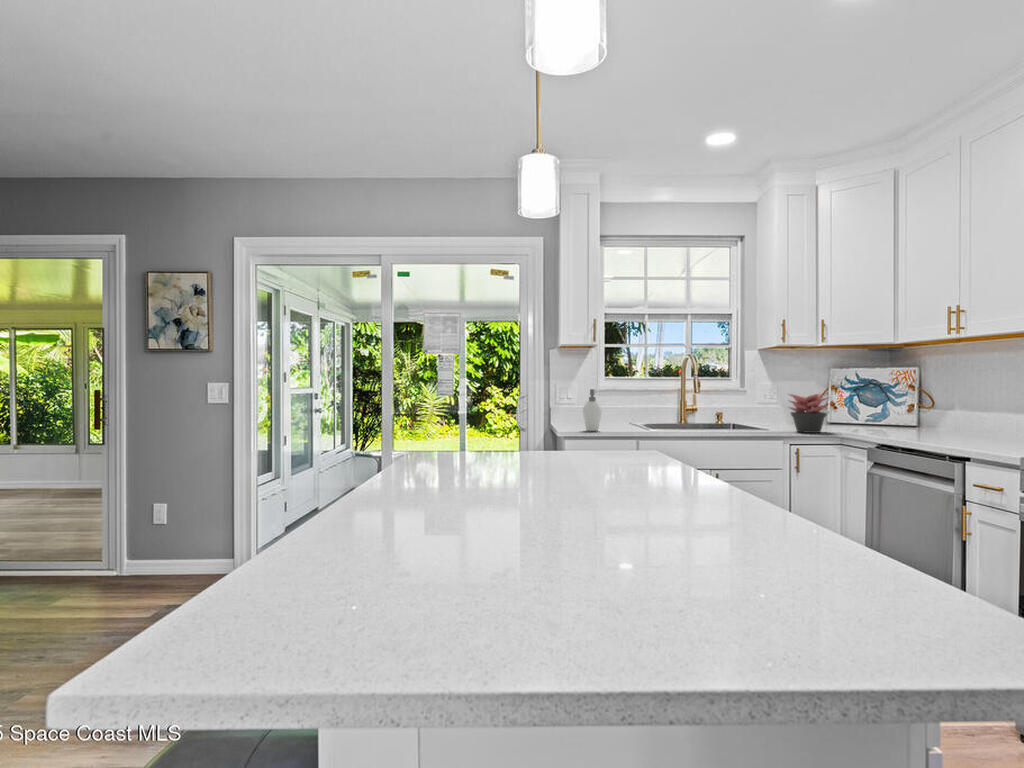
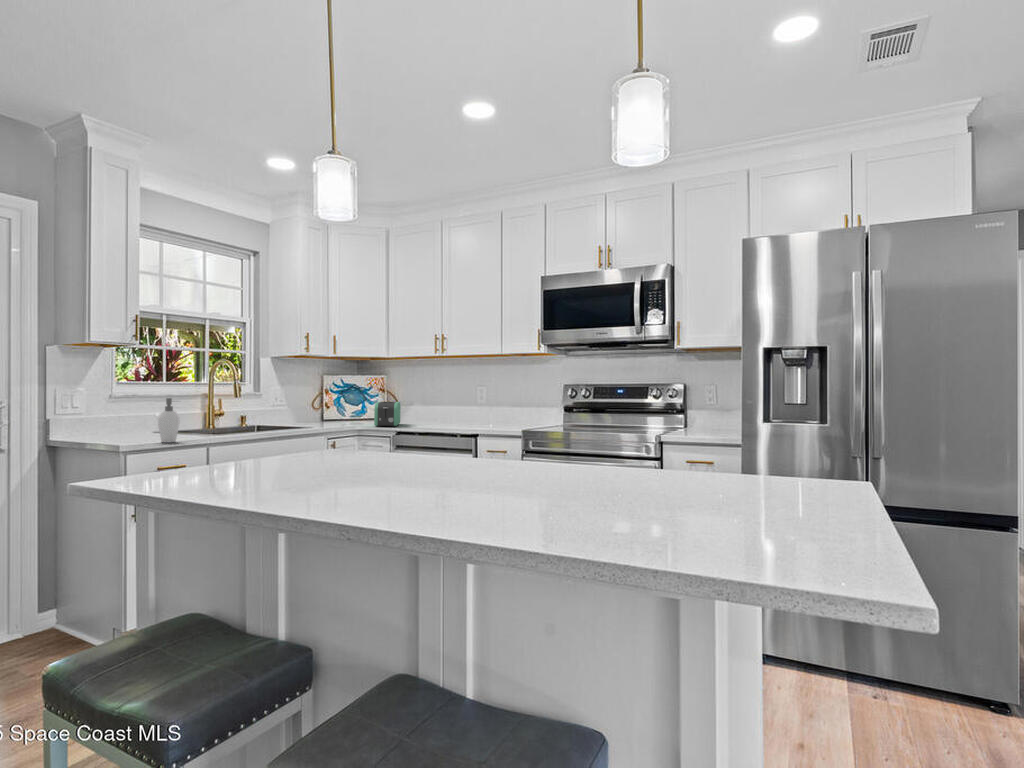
succulent plant: present [789,394,829,433] -> none [324,397,355,429]
toaster: none [866,401,923,435] -> present [374,402,401,427]

